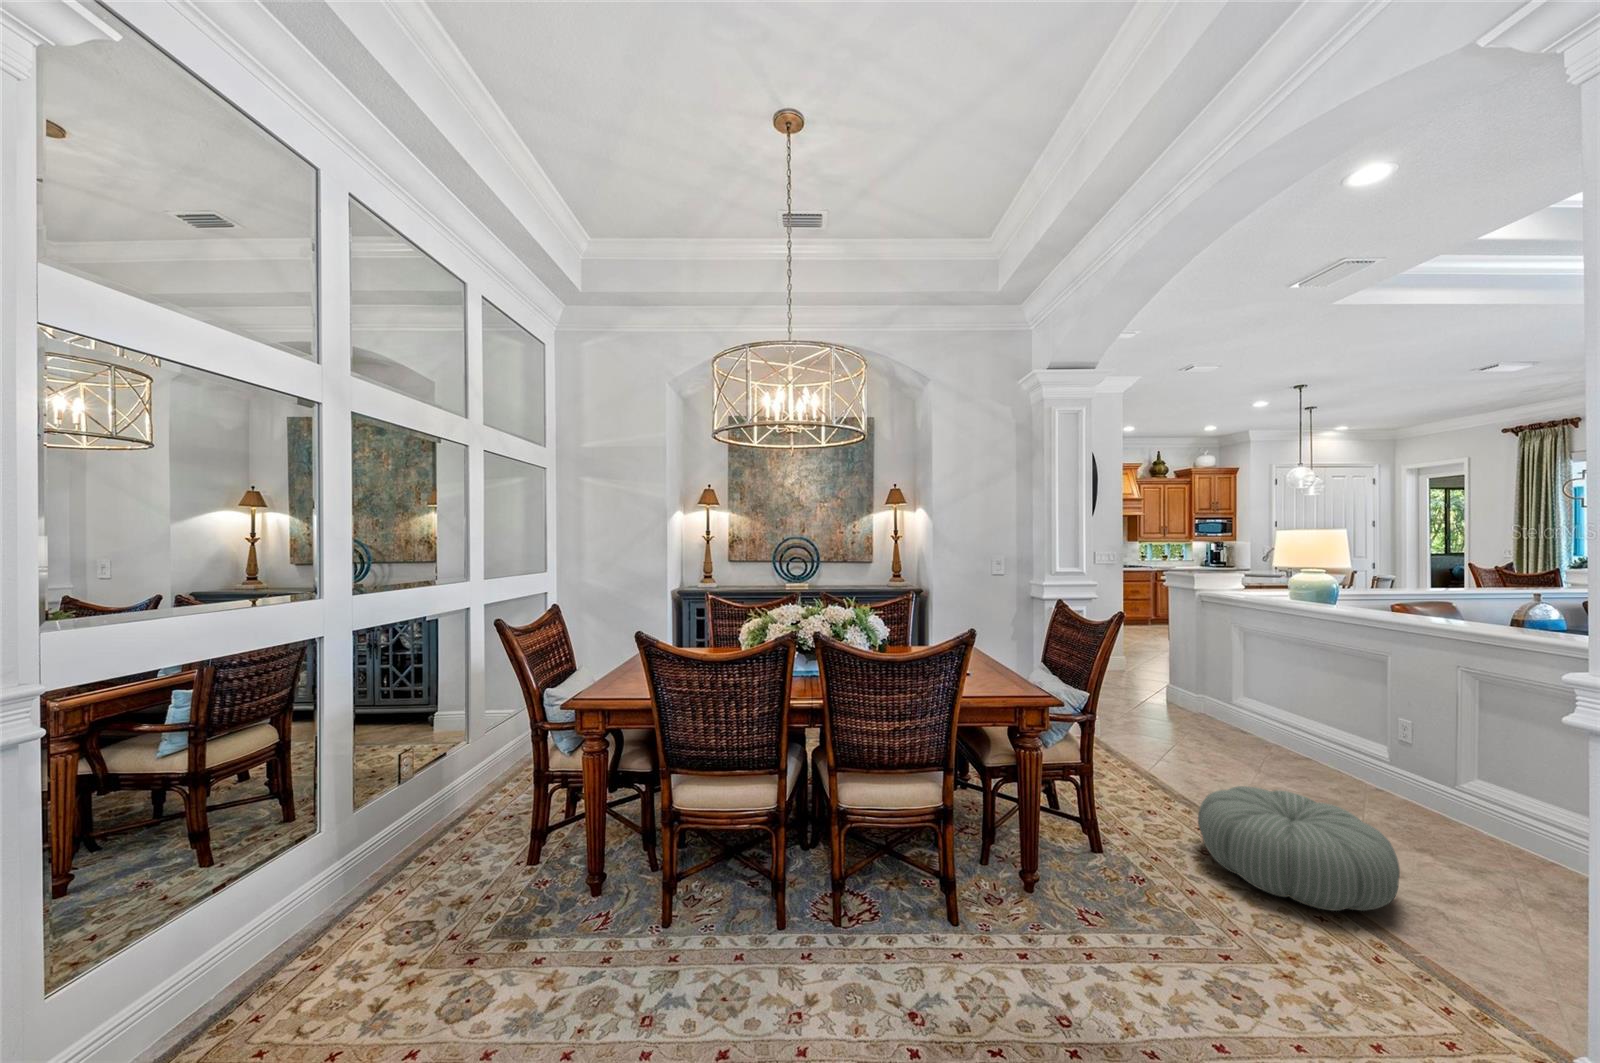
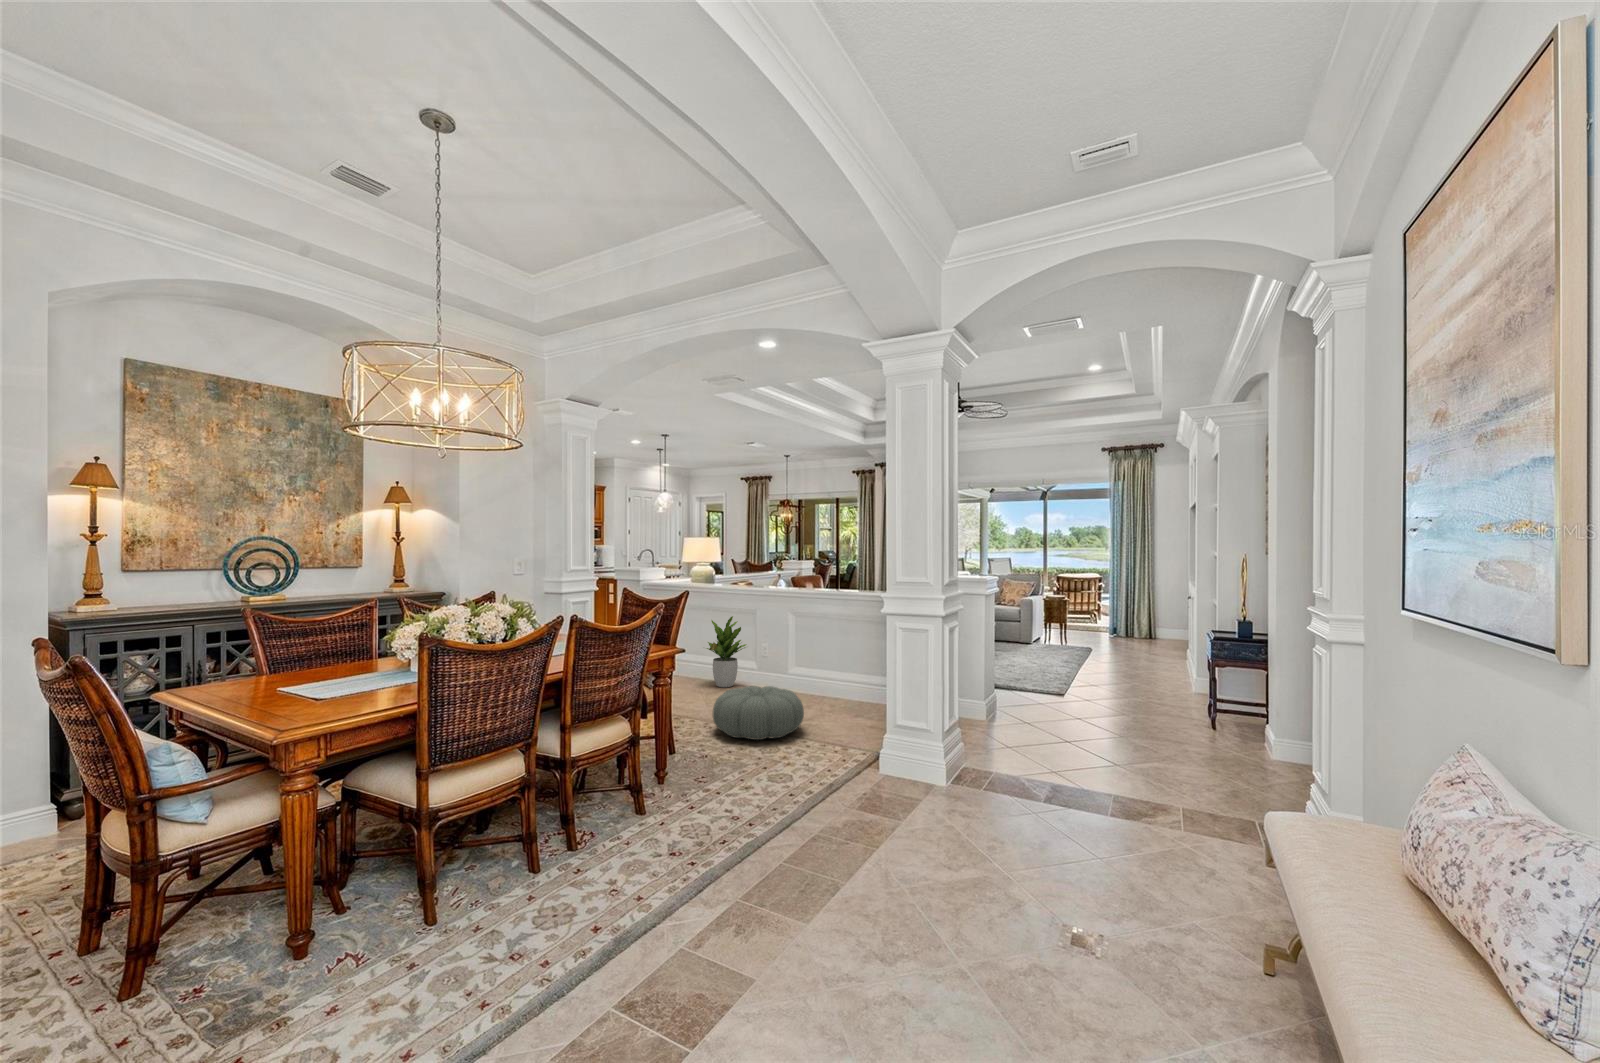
potted plant: none [1265,664,1360,777] -> present [707,616,746,687]

